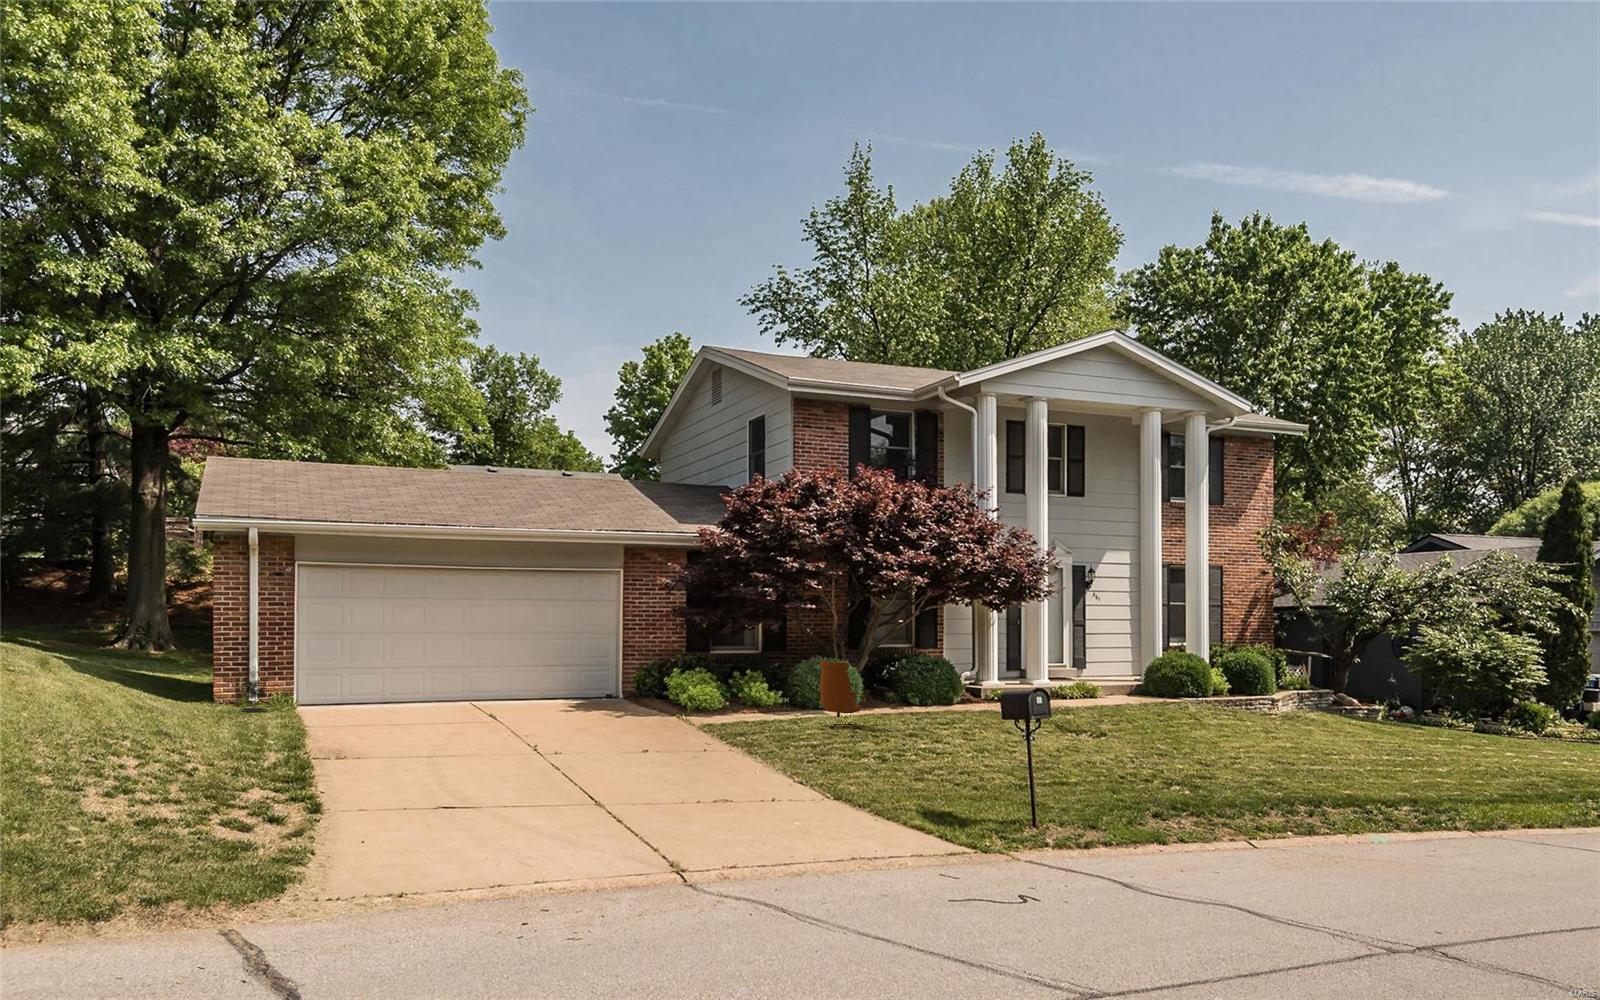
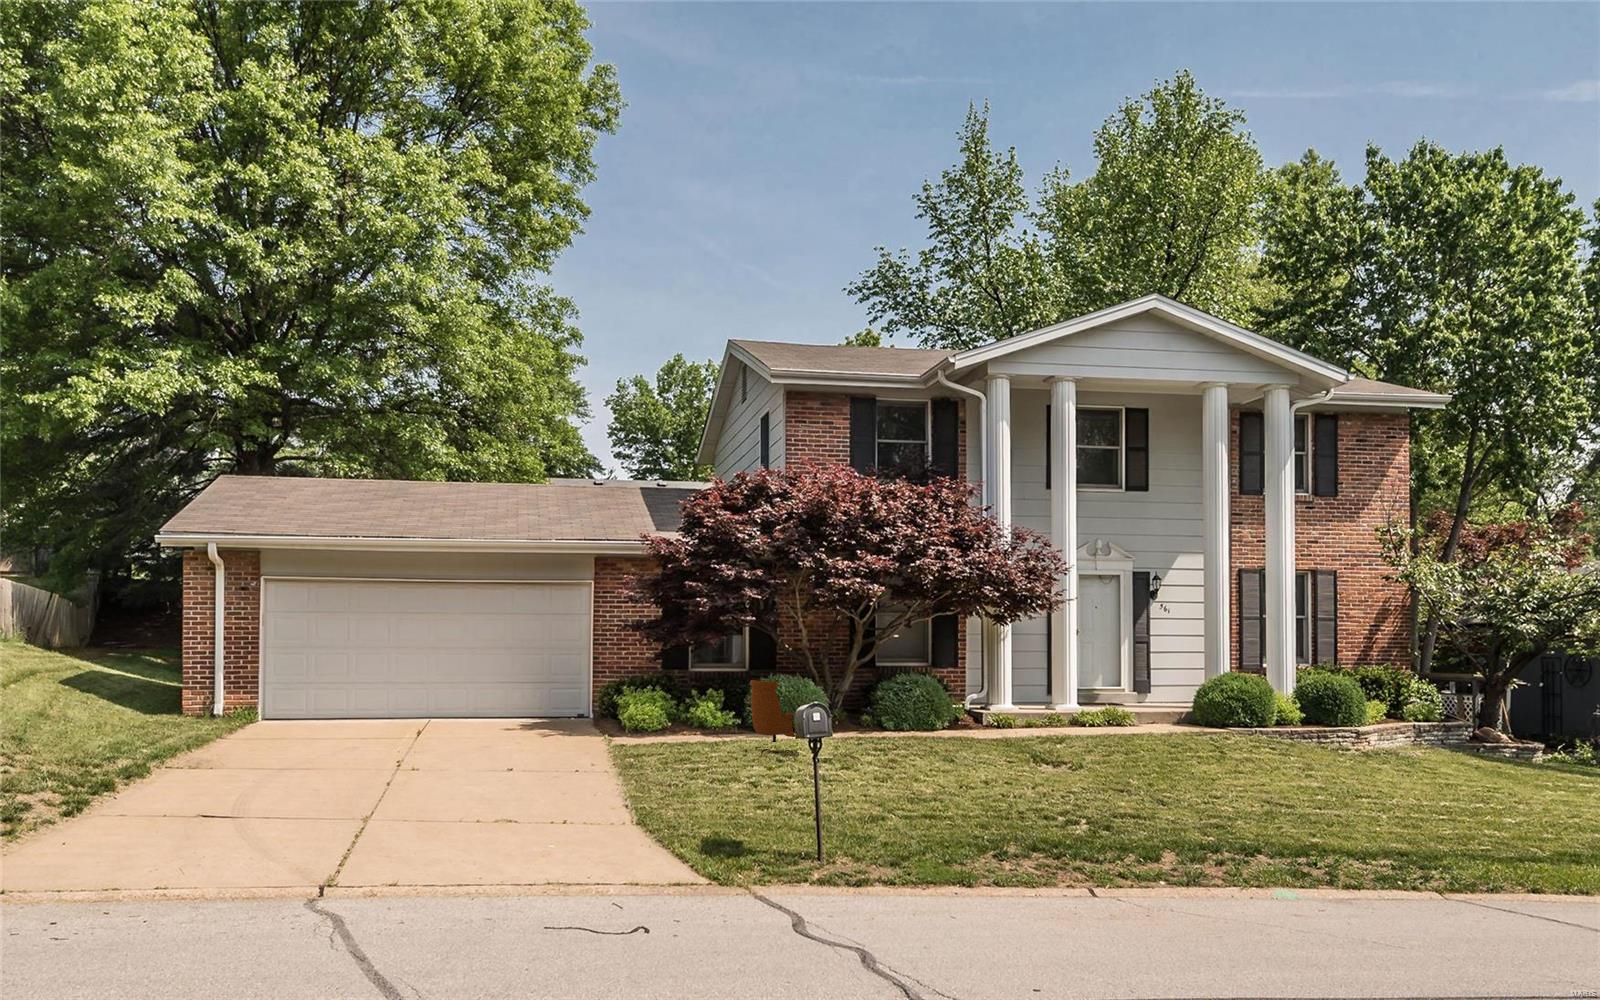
potted tree: present [241,670,267,712] -> none [200,678,230,723]

